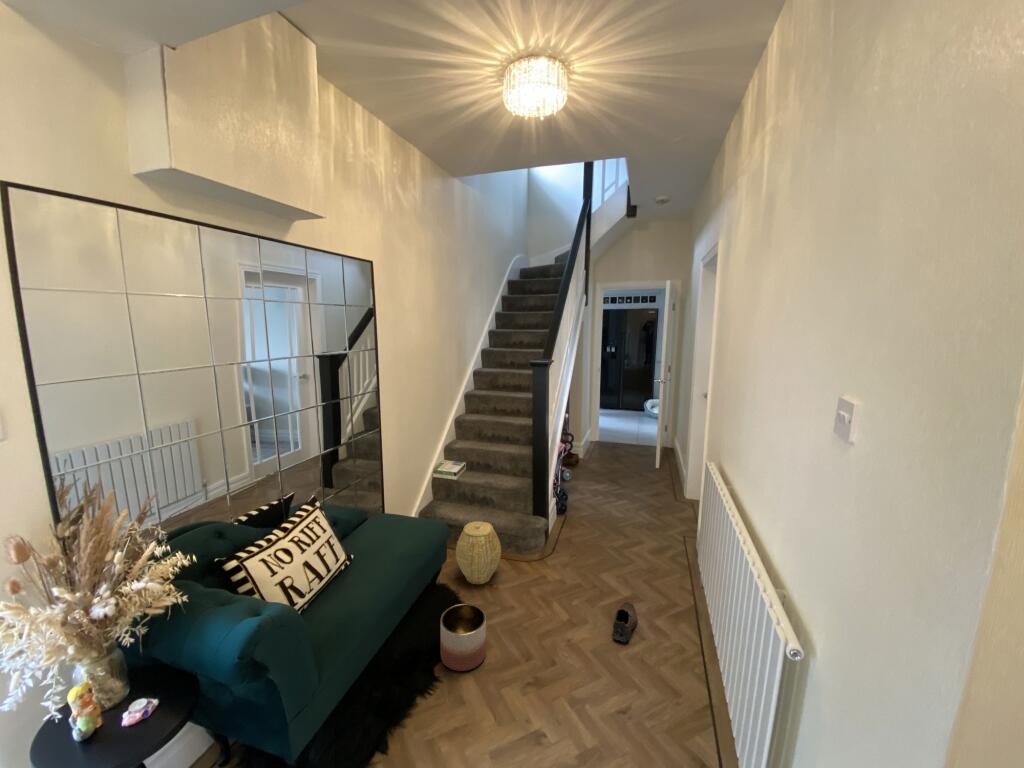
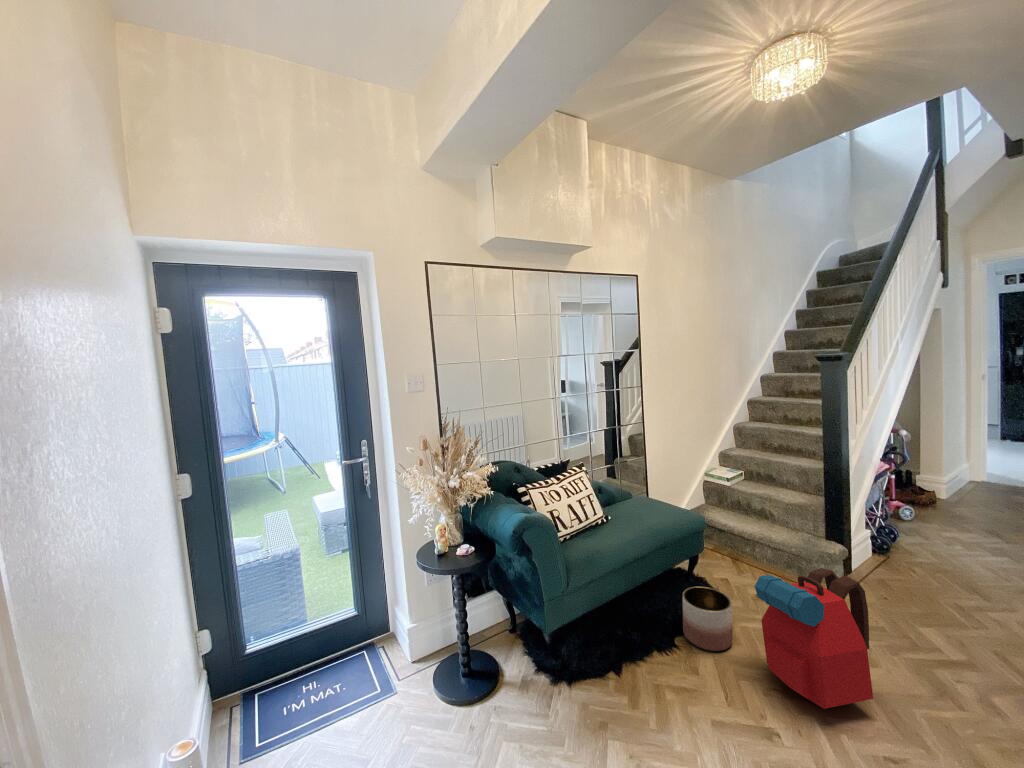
woven basket: present [456,521,501,584] -> none [716,523,770,590]
backpack: none [510,560,594,687] -> present [754,568,873,709]
shoe: present [613,602,637,642] -> none [920,665,975,708]

